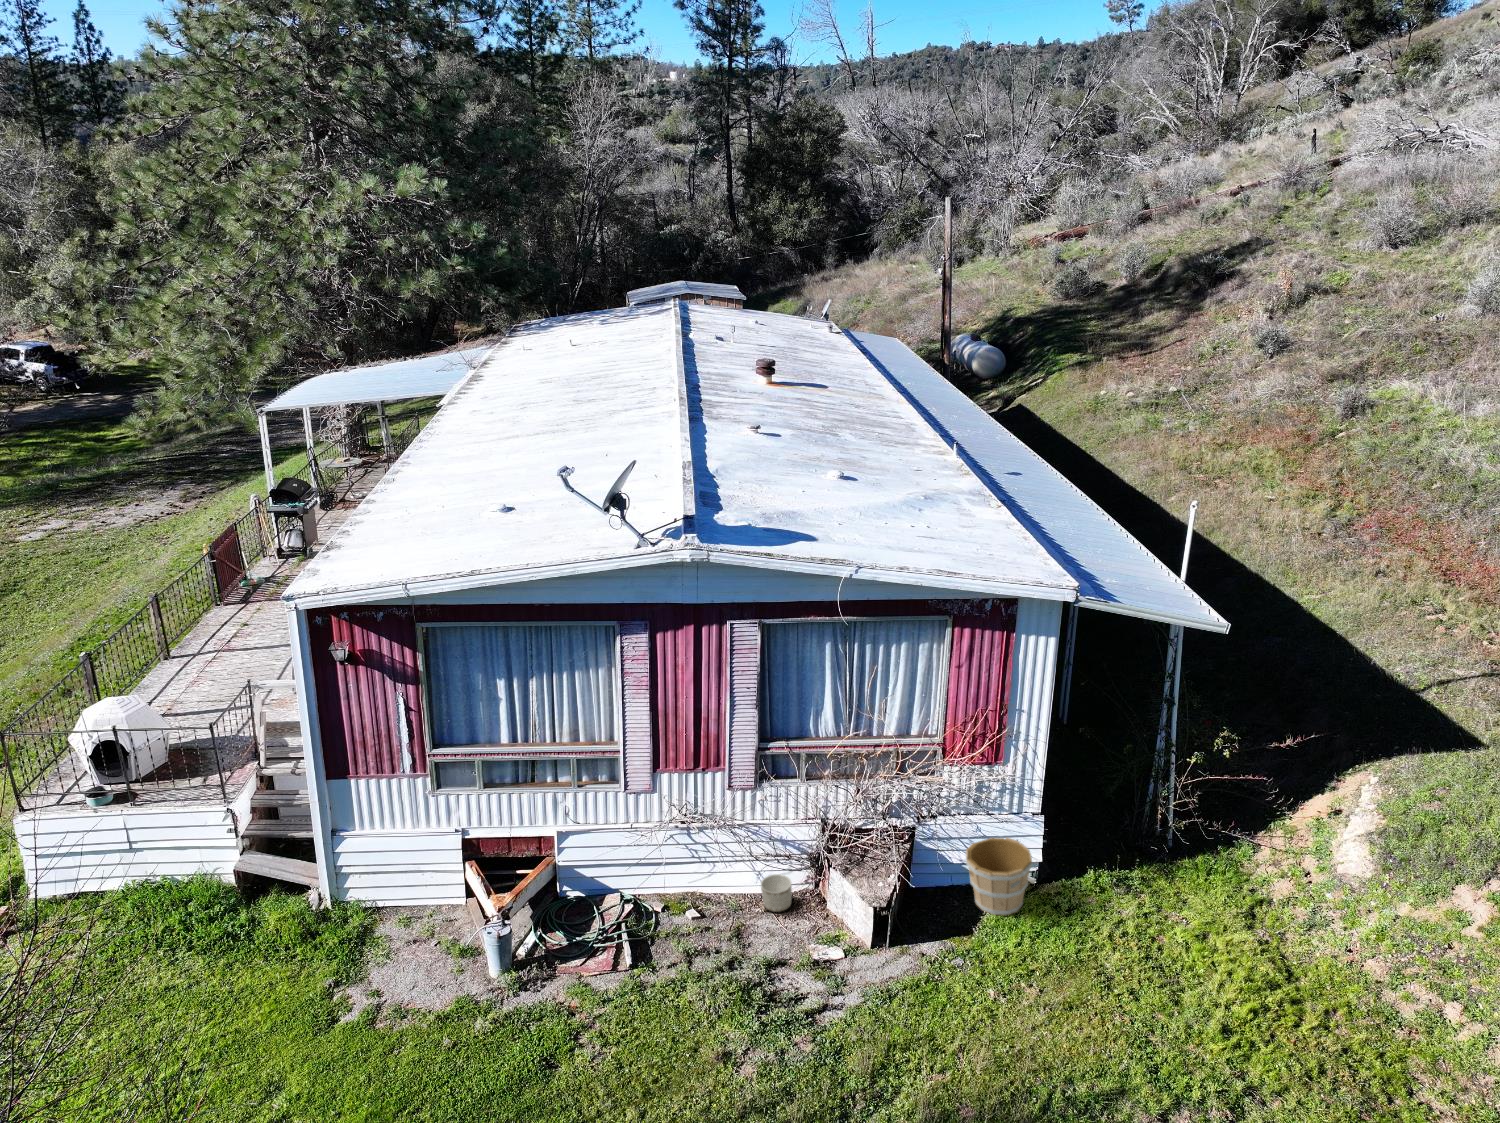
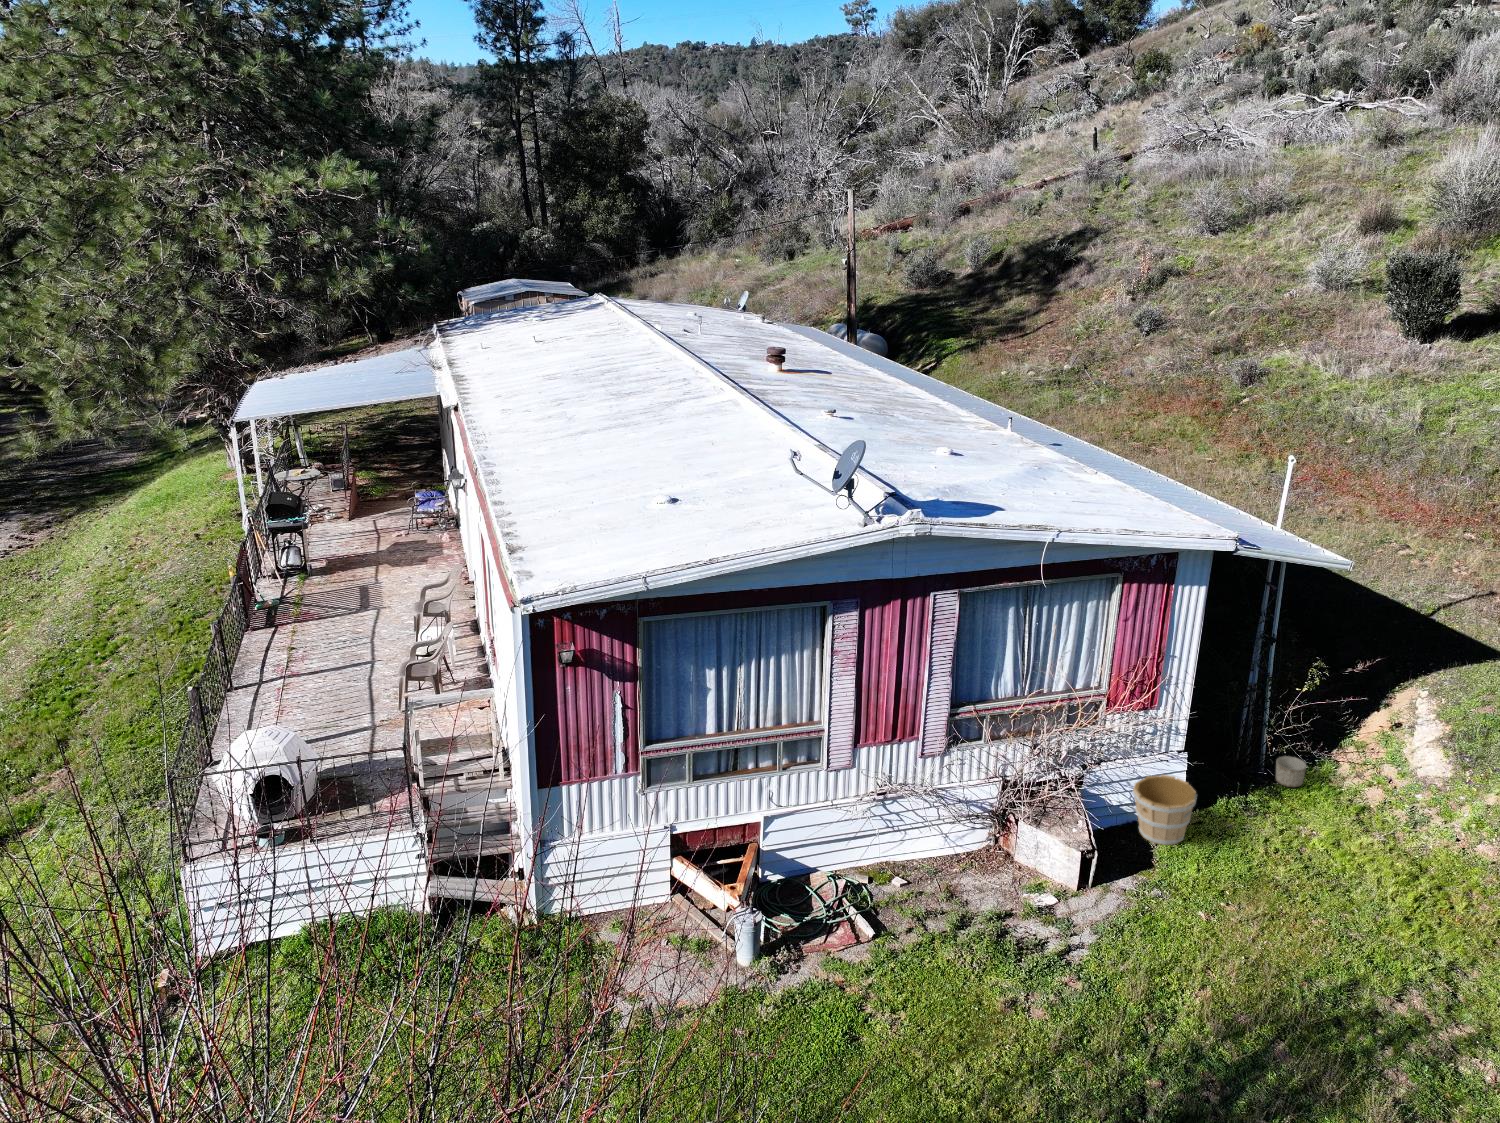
planter: present [761,874,792,912] -> present [1276,756,1306,787]

